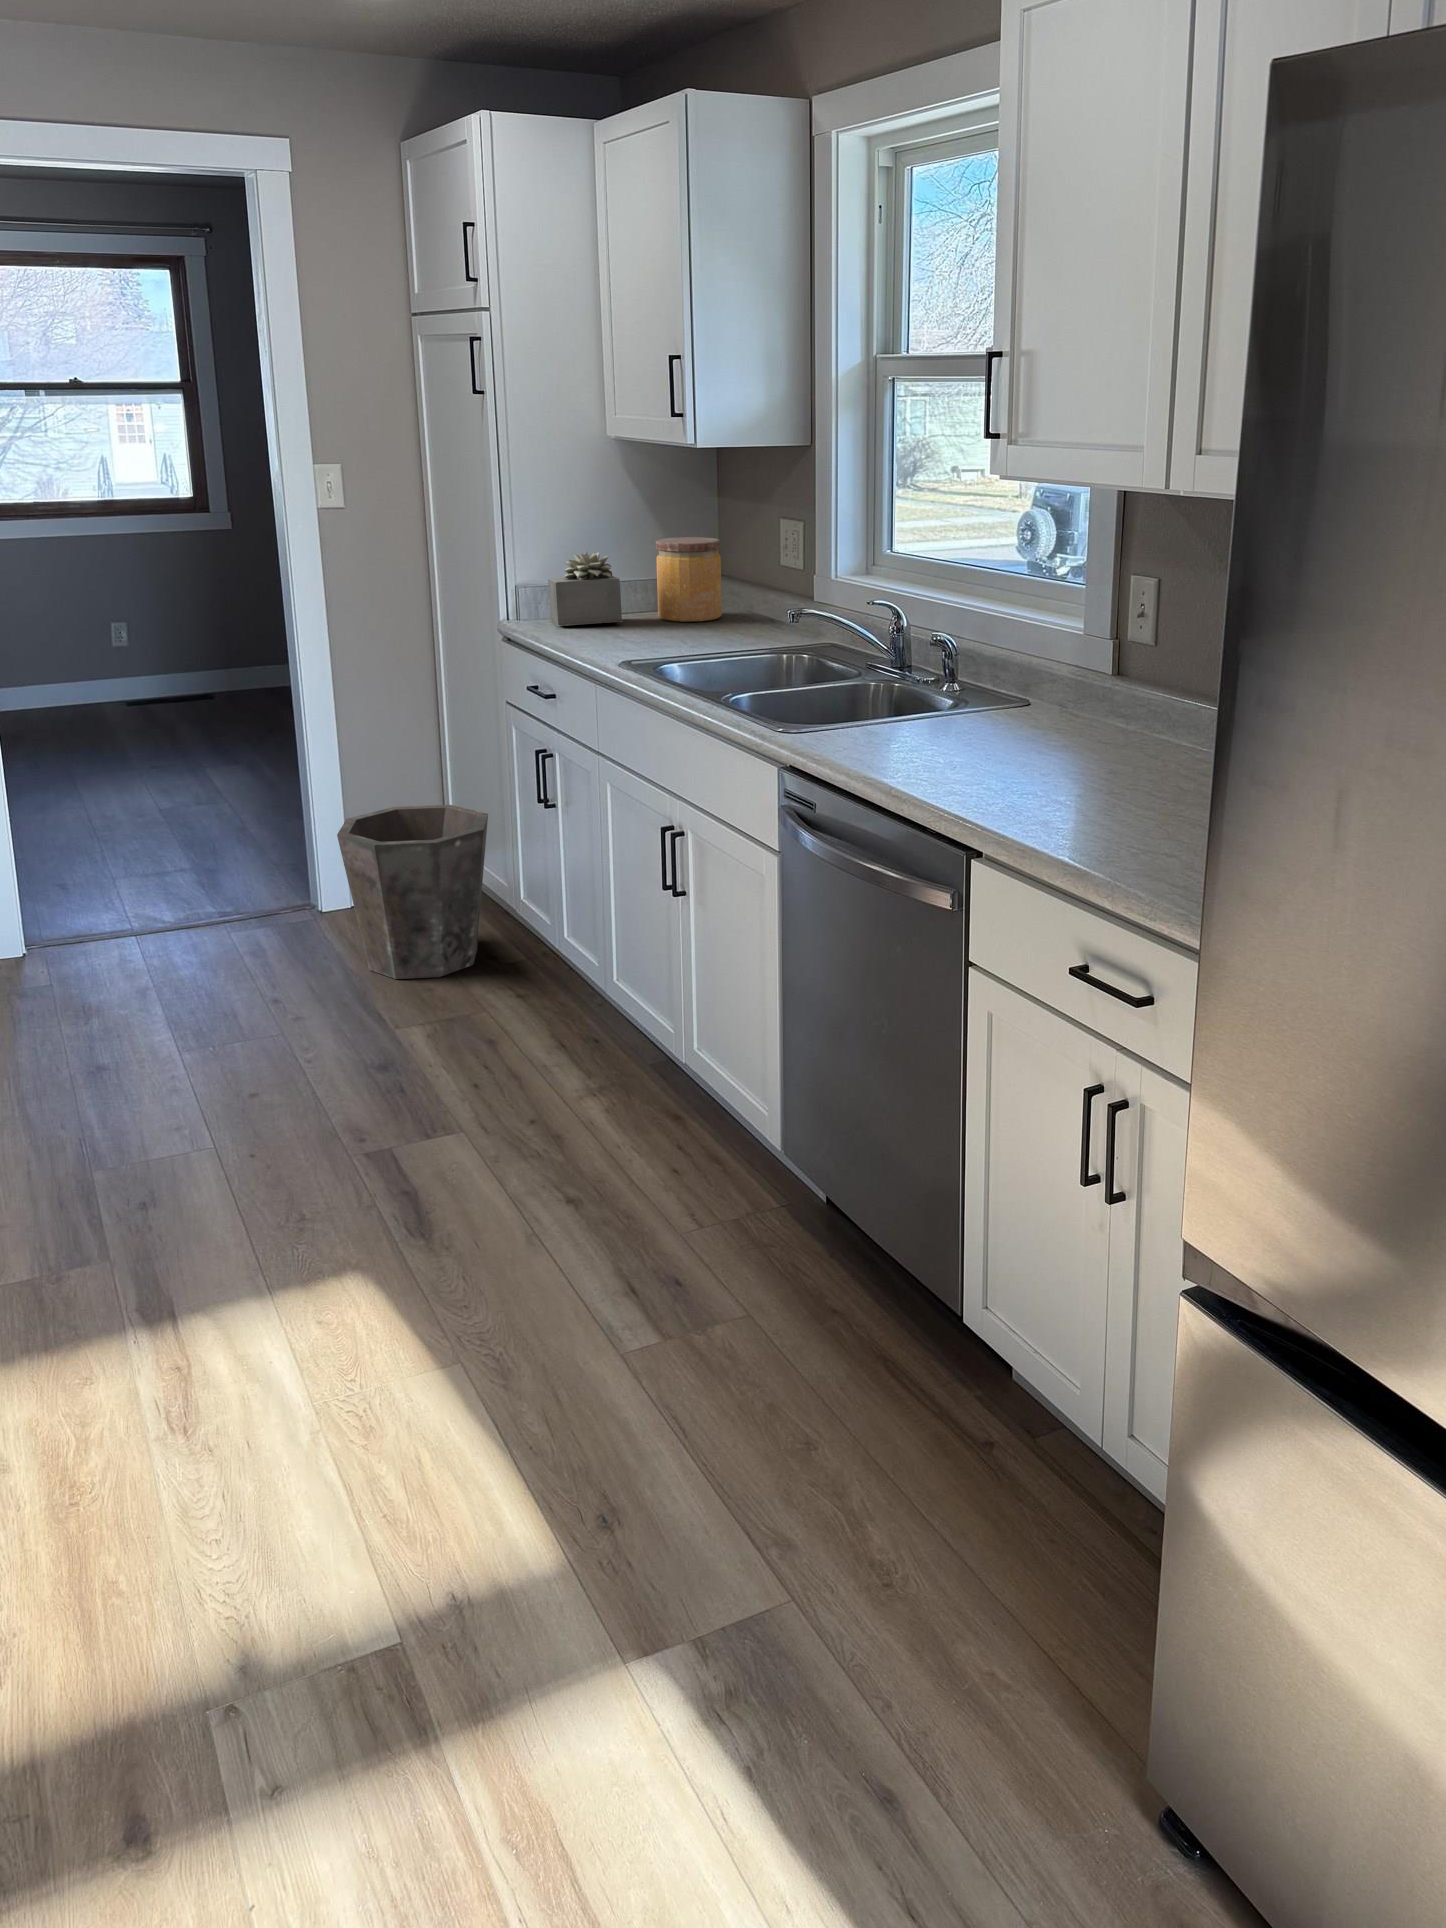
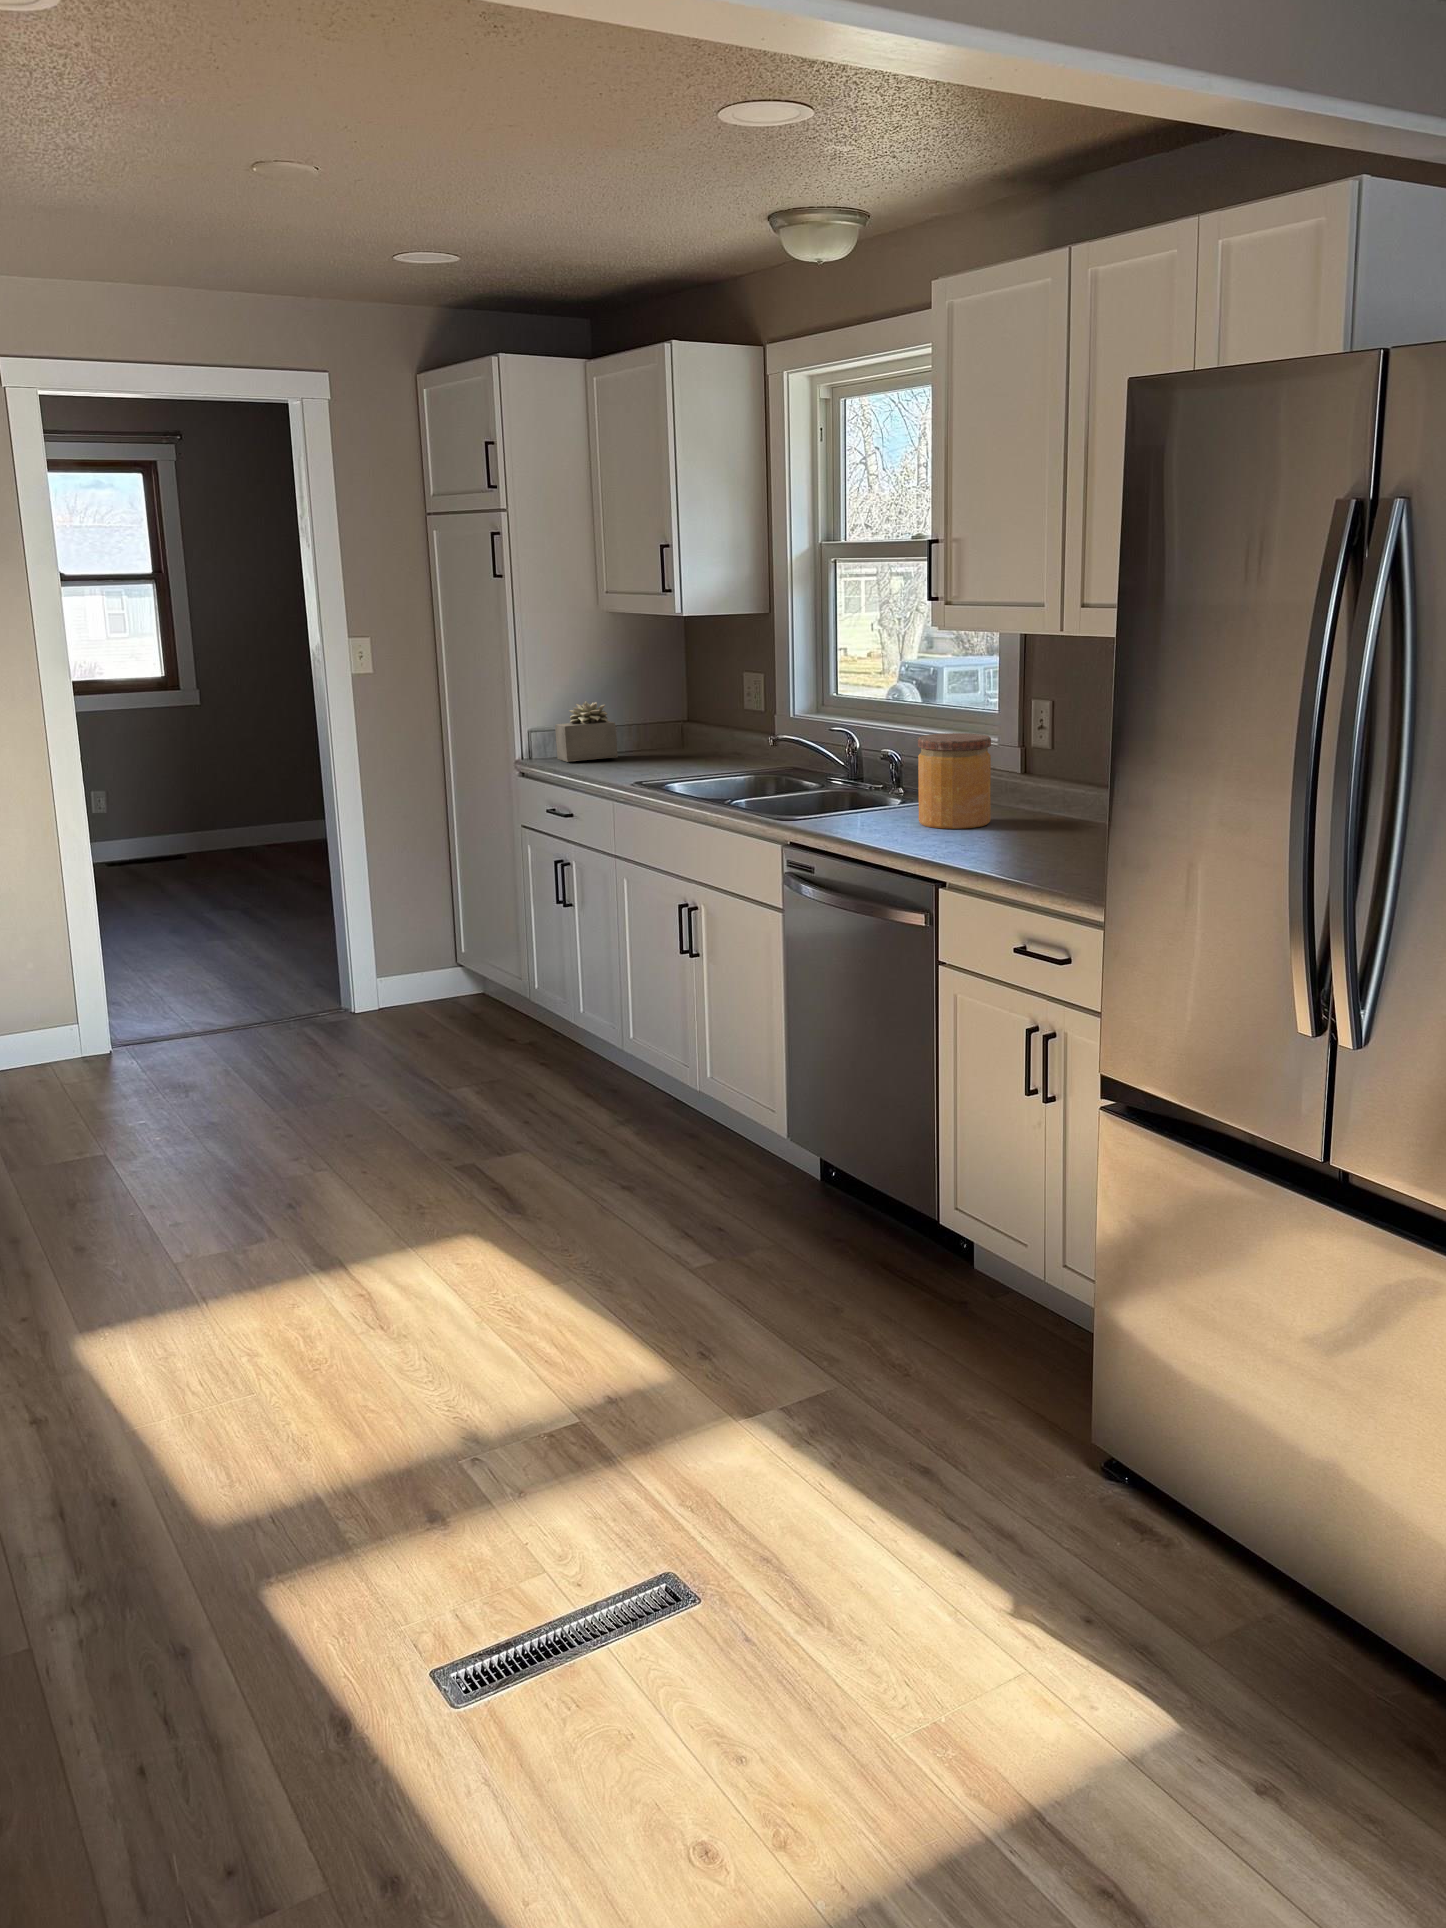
jar: present [656,537,722,622] -> present [918,733,991,829]
waste bin: present [337,805,488,979] -> none [385,916,506,1058]

